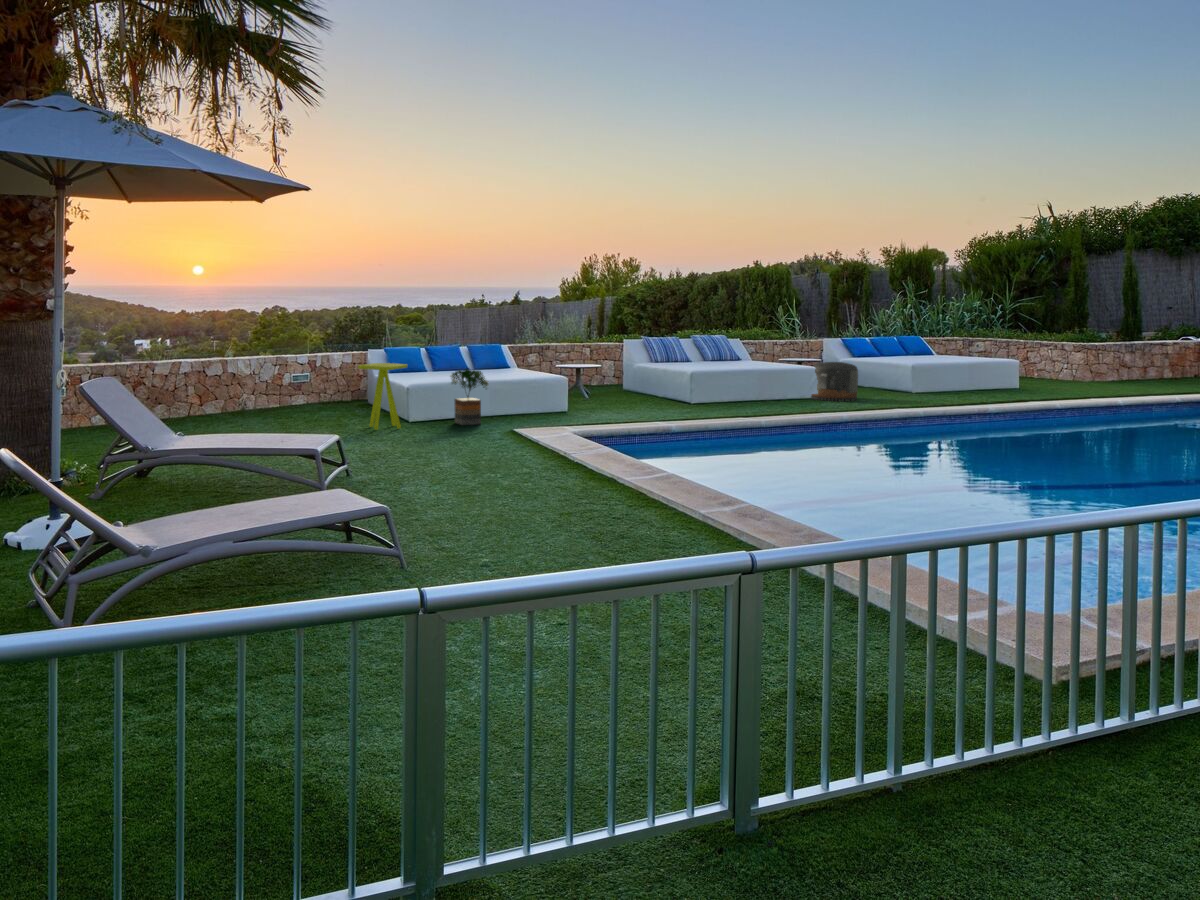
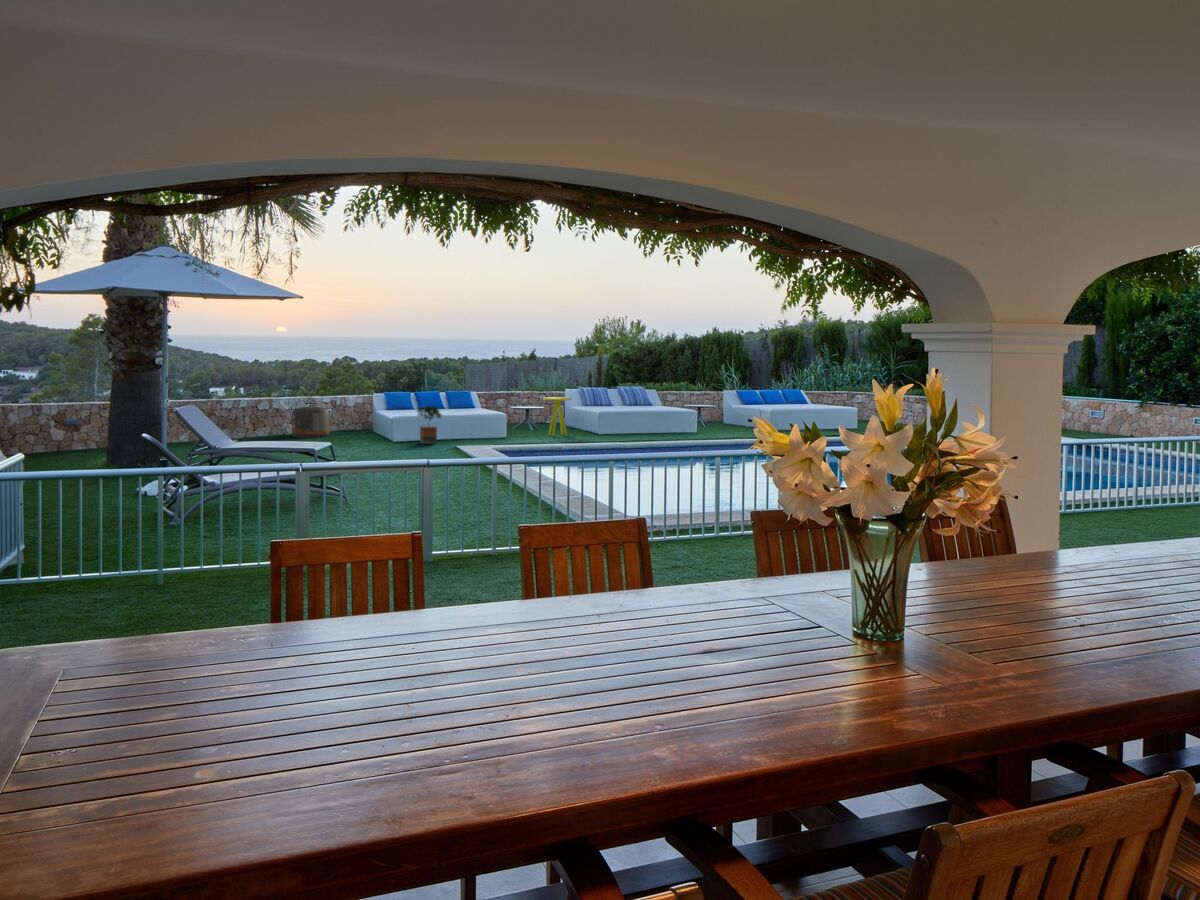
pouf: present [811,362,858,401] -> present [292,407,330,438]
side table: present [358,363,407,430] -> present [543,397,572,436]

